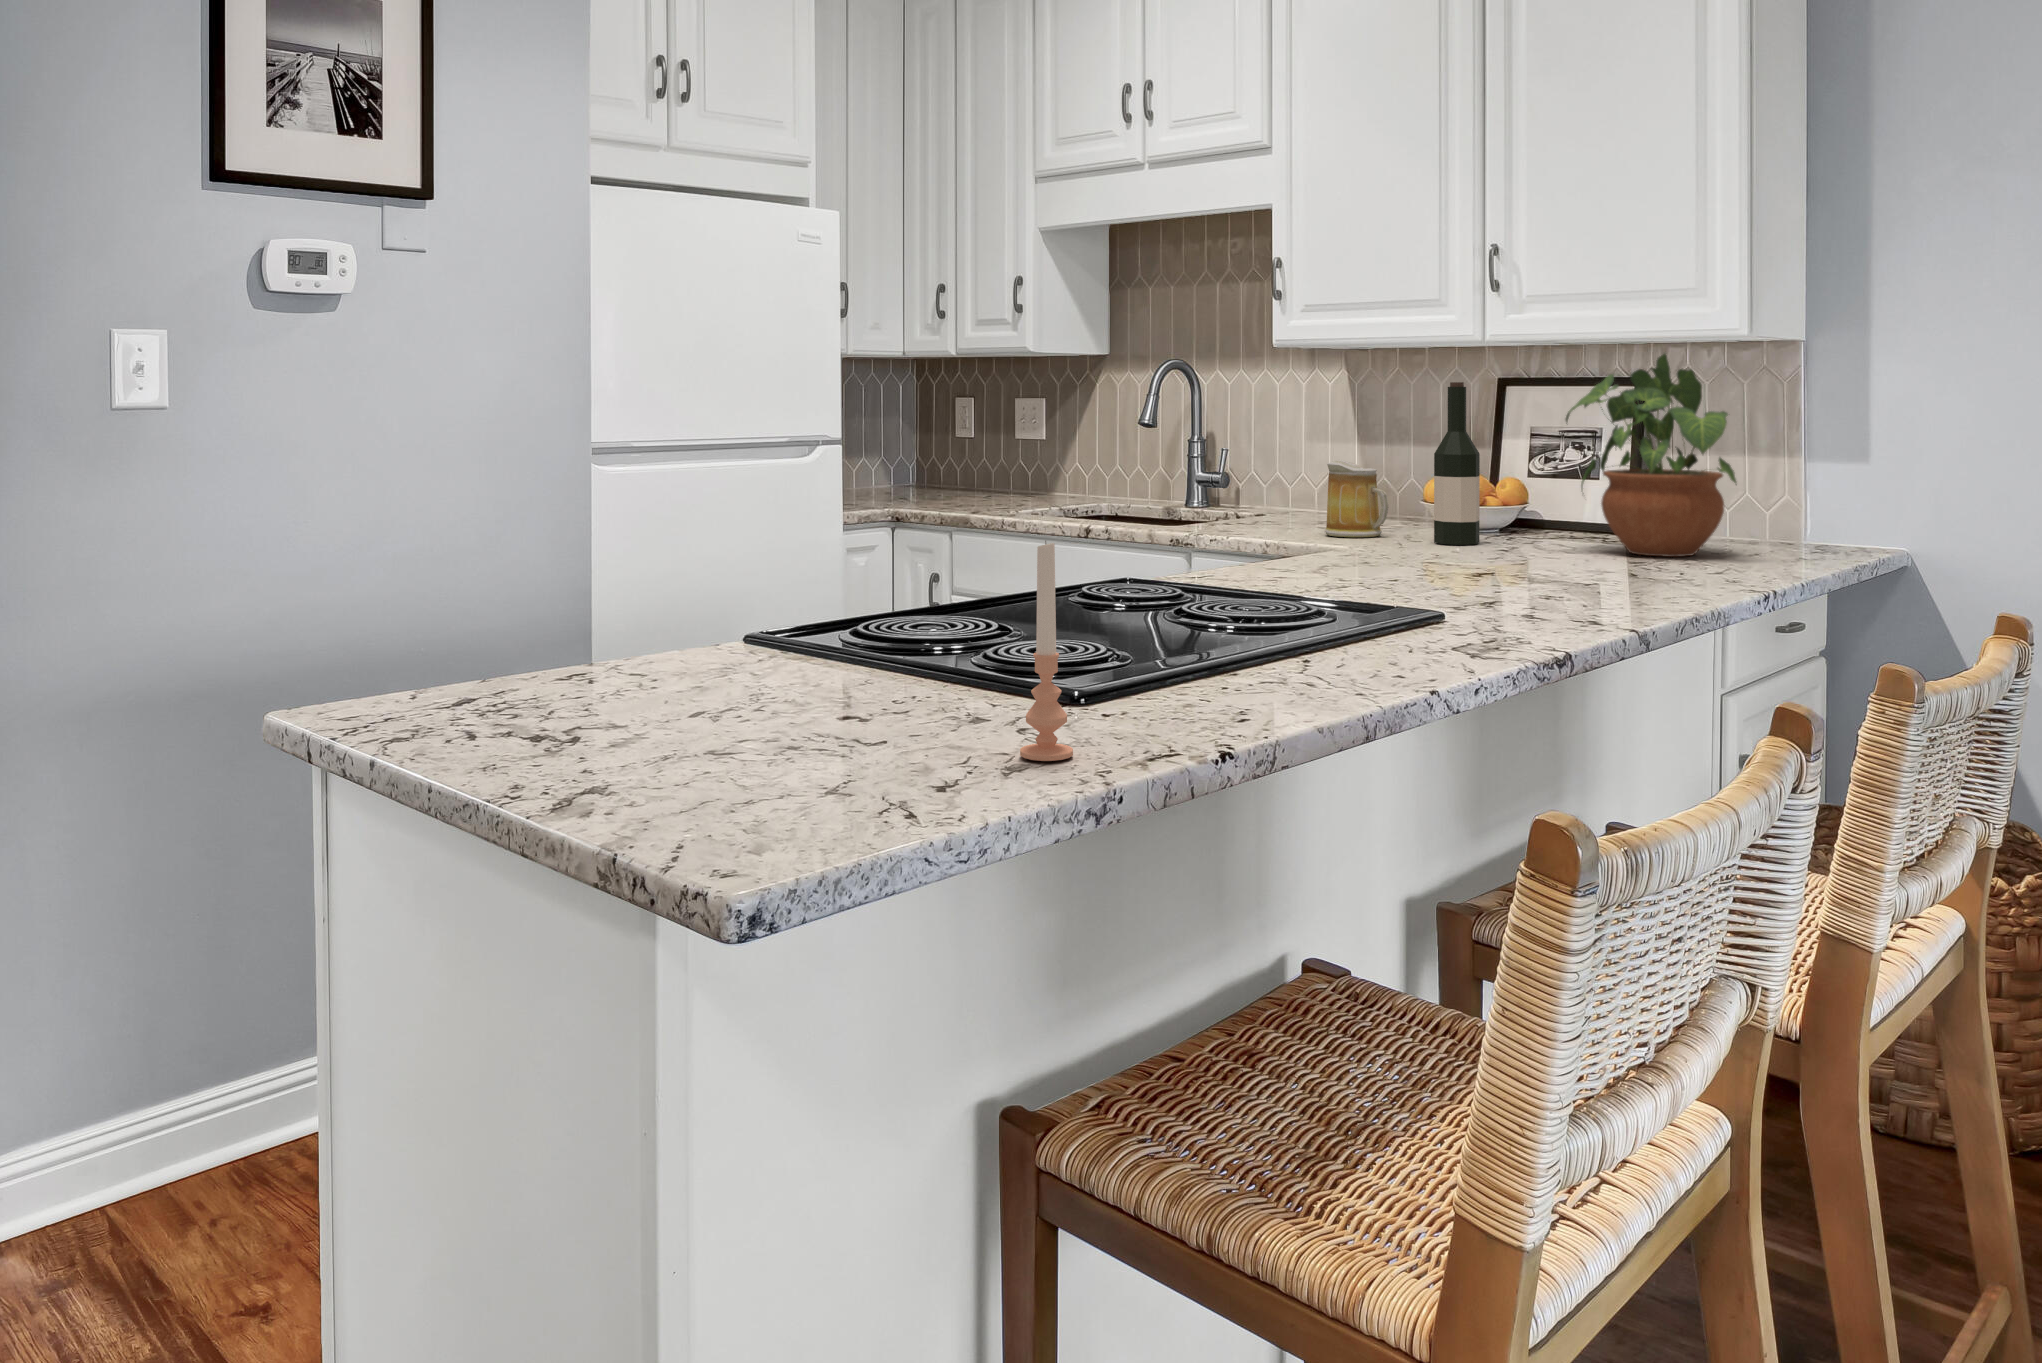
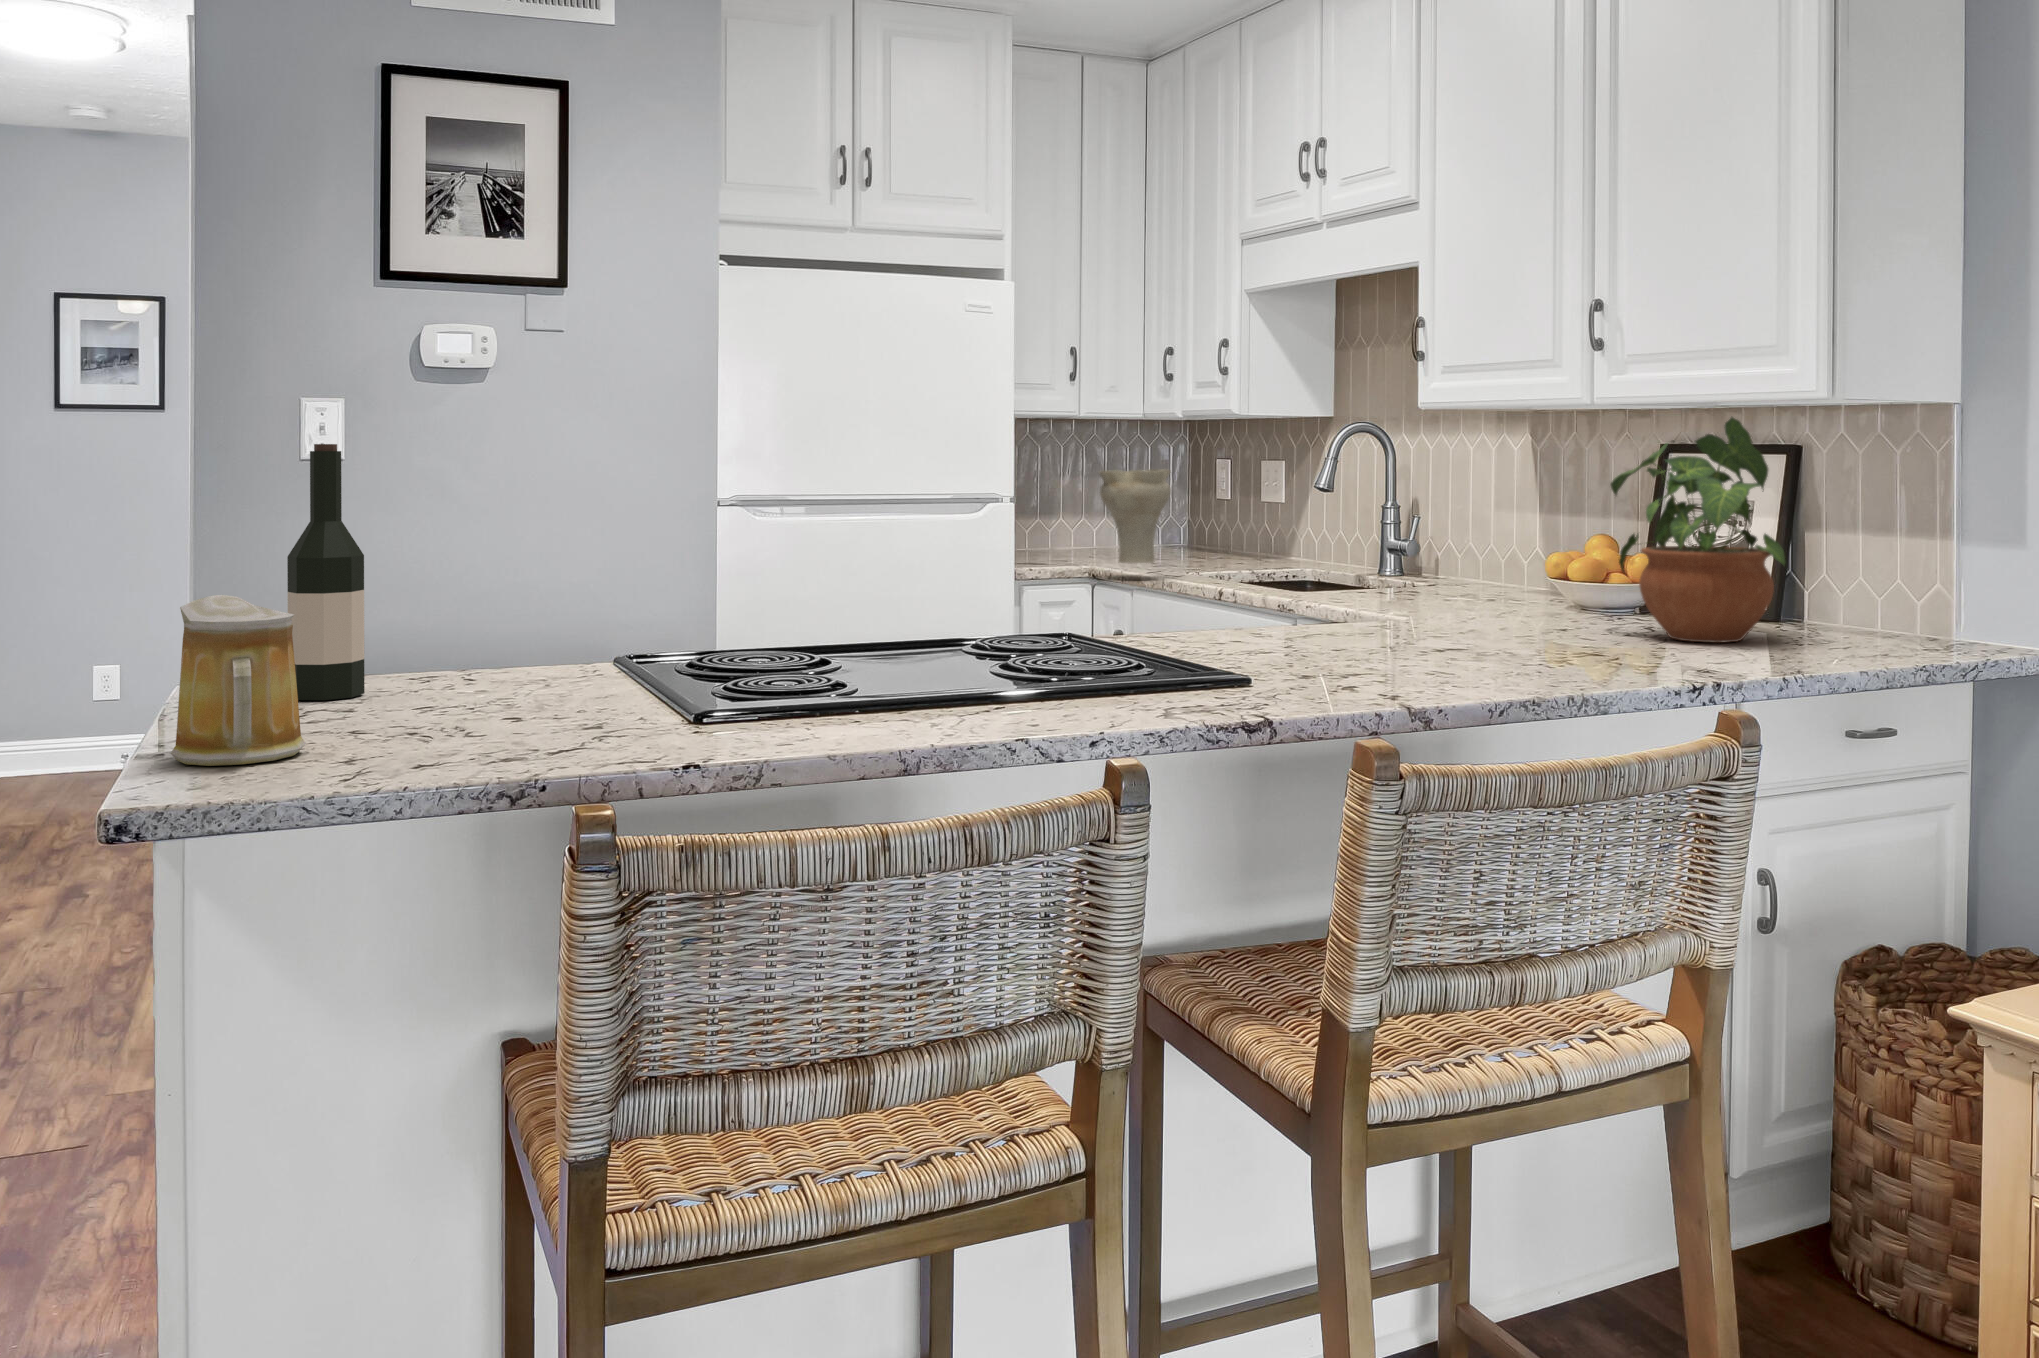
wine bottle: present [1434,382,1480,545] -> present [287,444,365,700]
vase: none [909,399,992,511] -> present [1099,469,1171,563]
mug: present [1325,460,1388,537] -> present [171,595,306,766]
candle: present [1020,541,1073,761] -> none [509,578,555,757]

